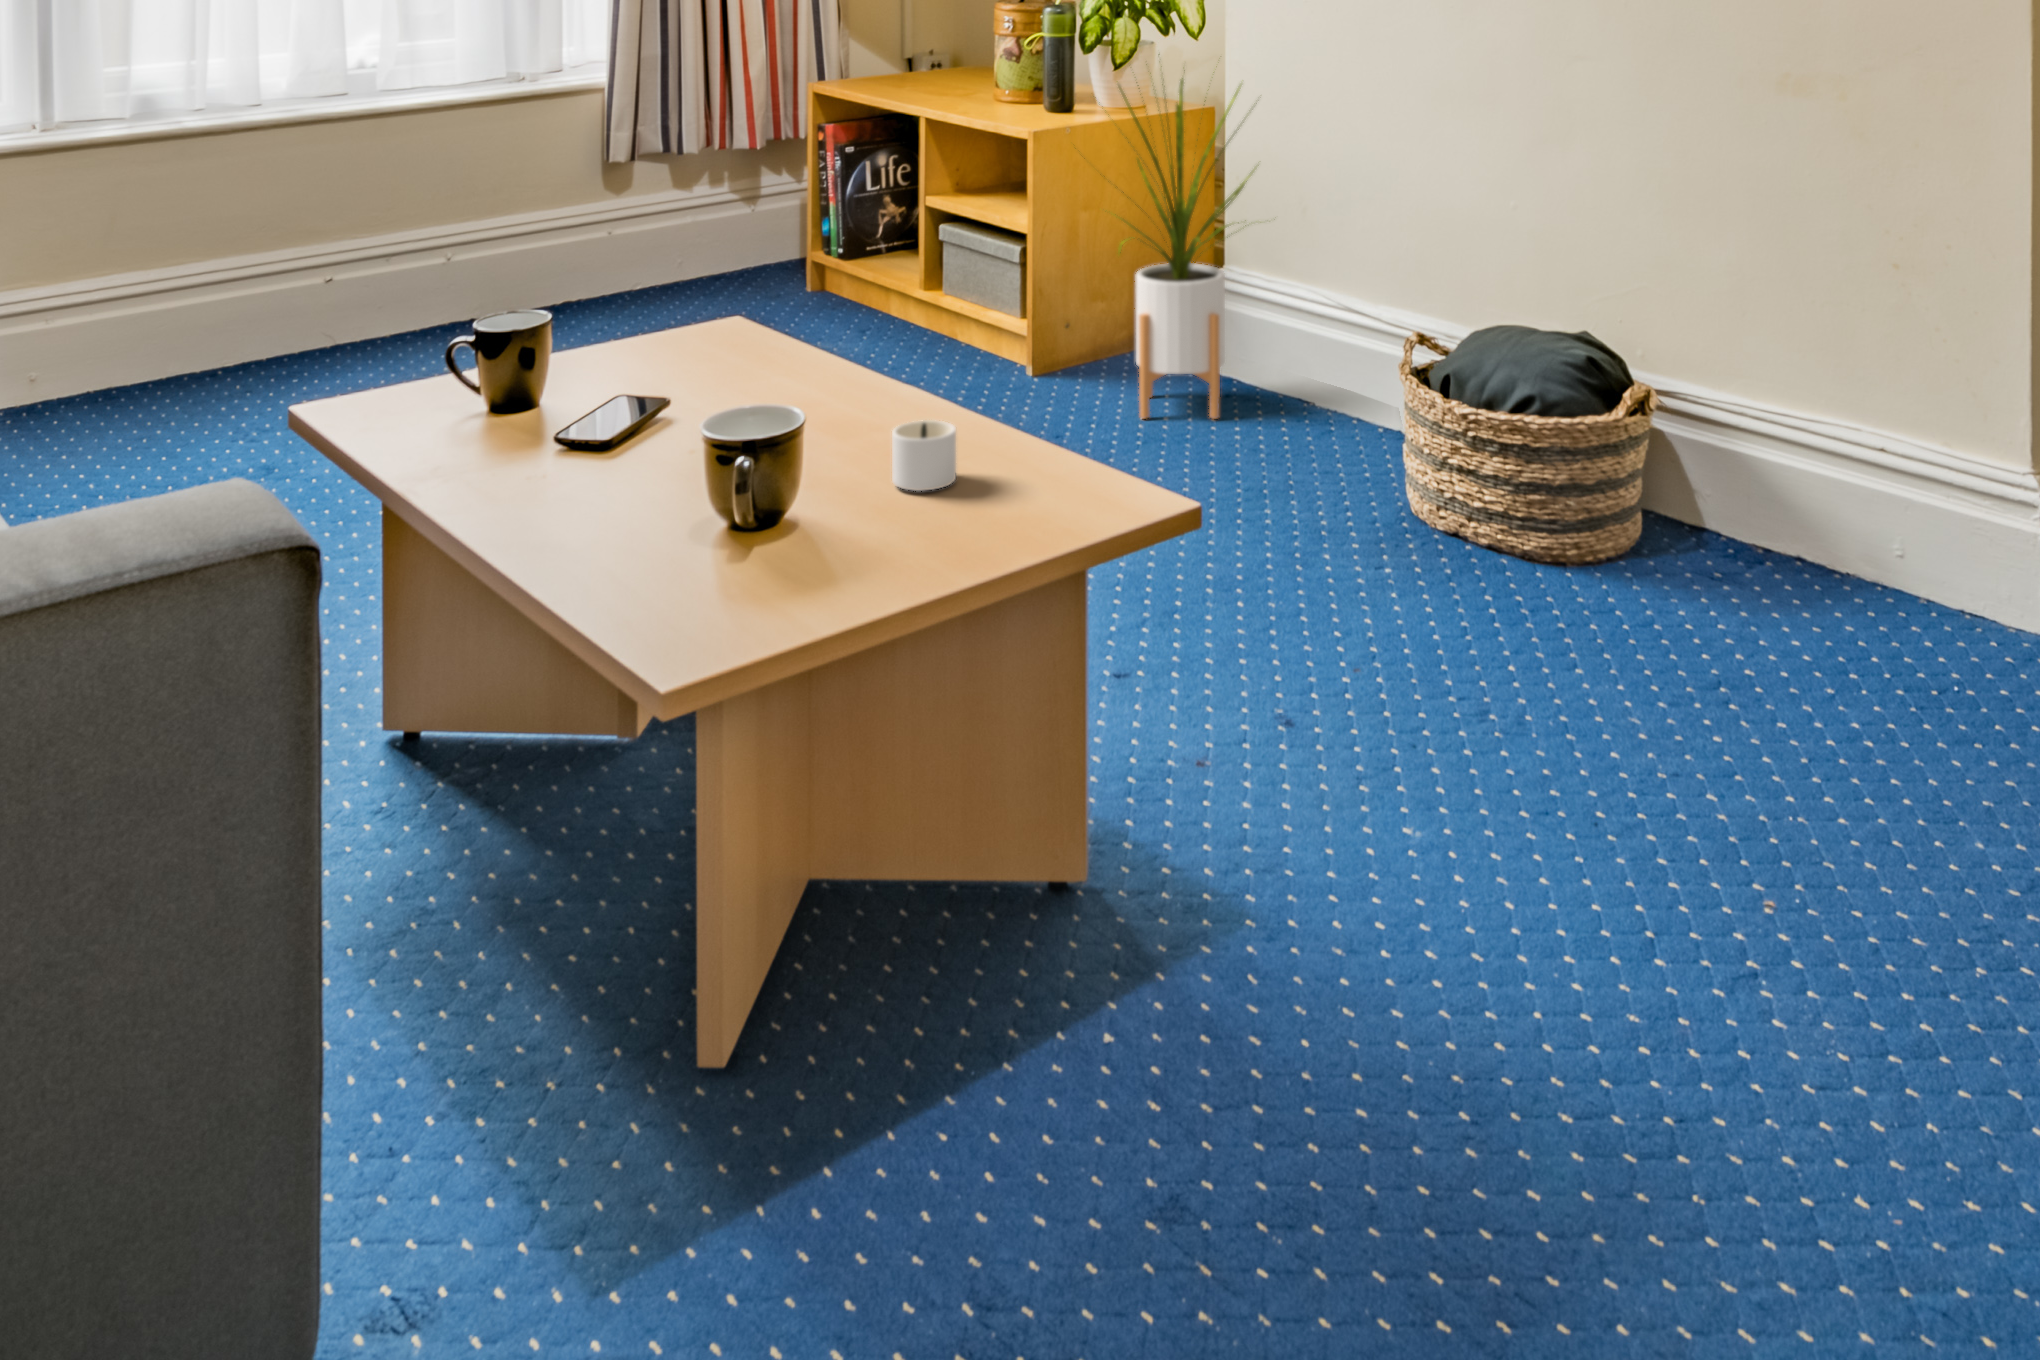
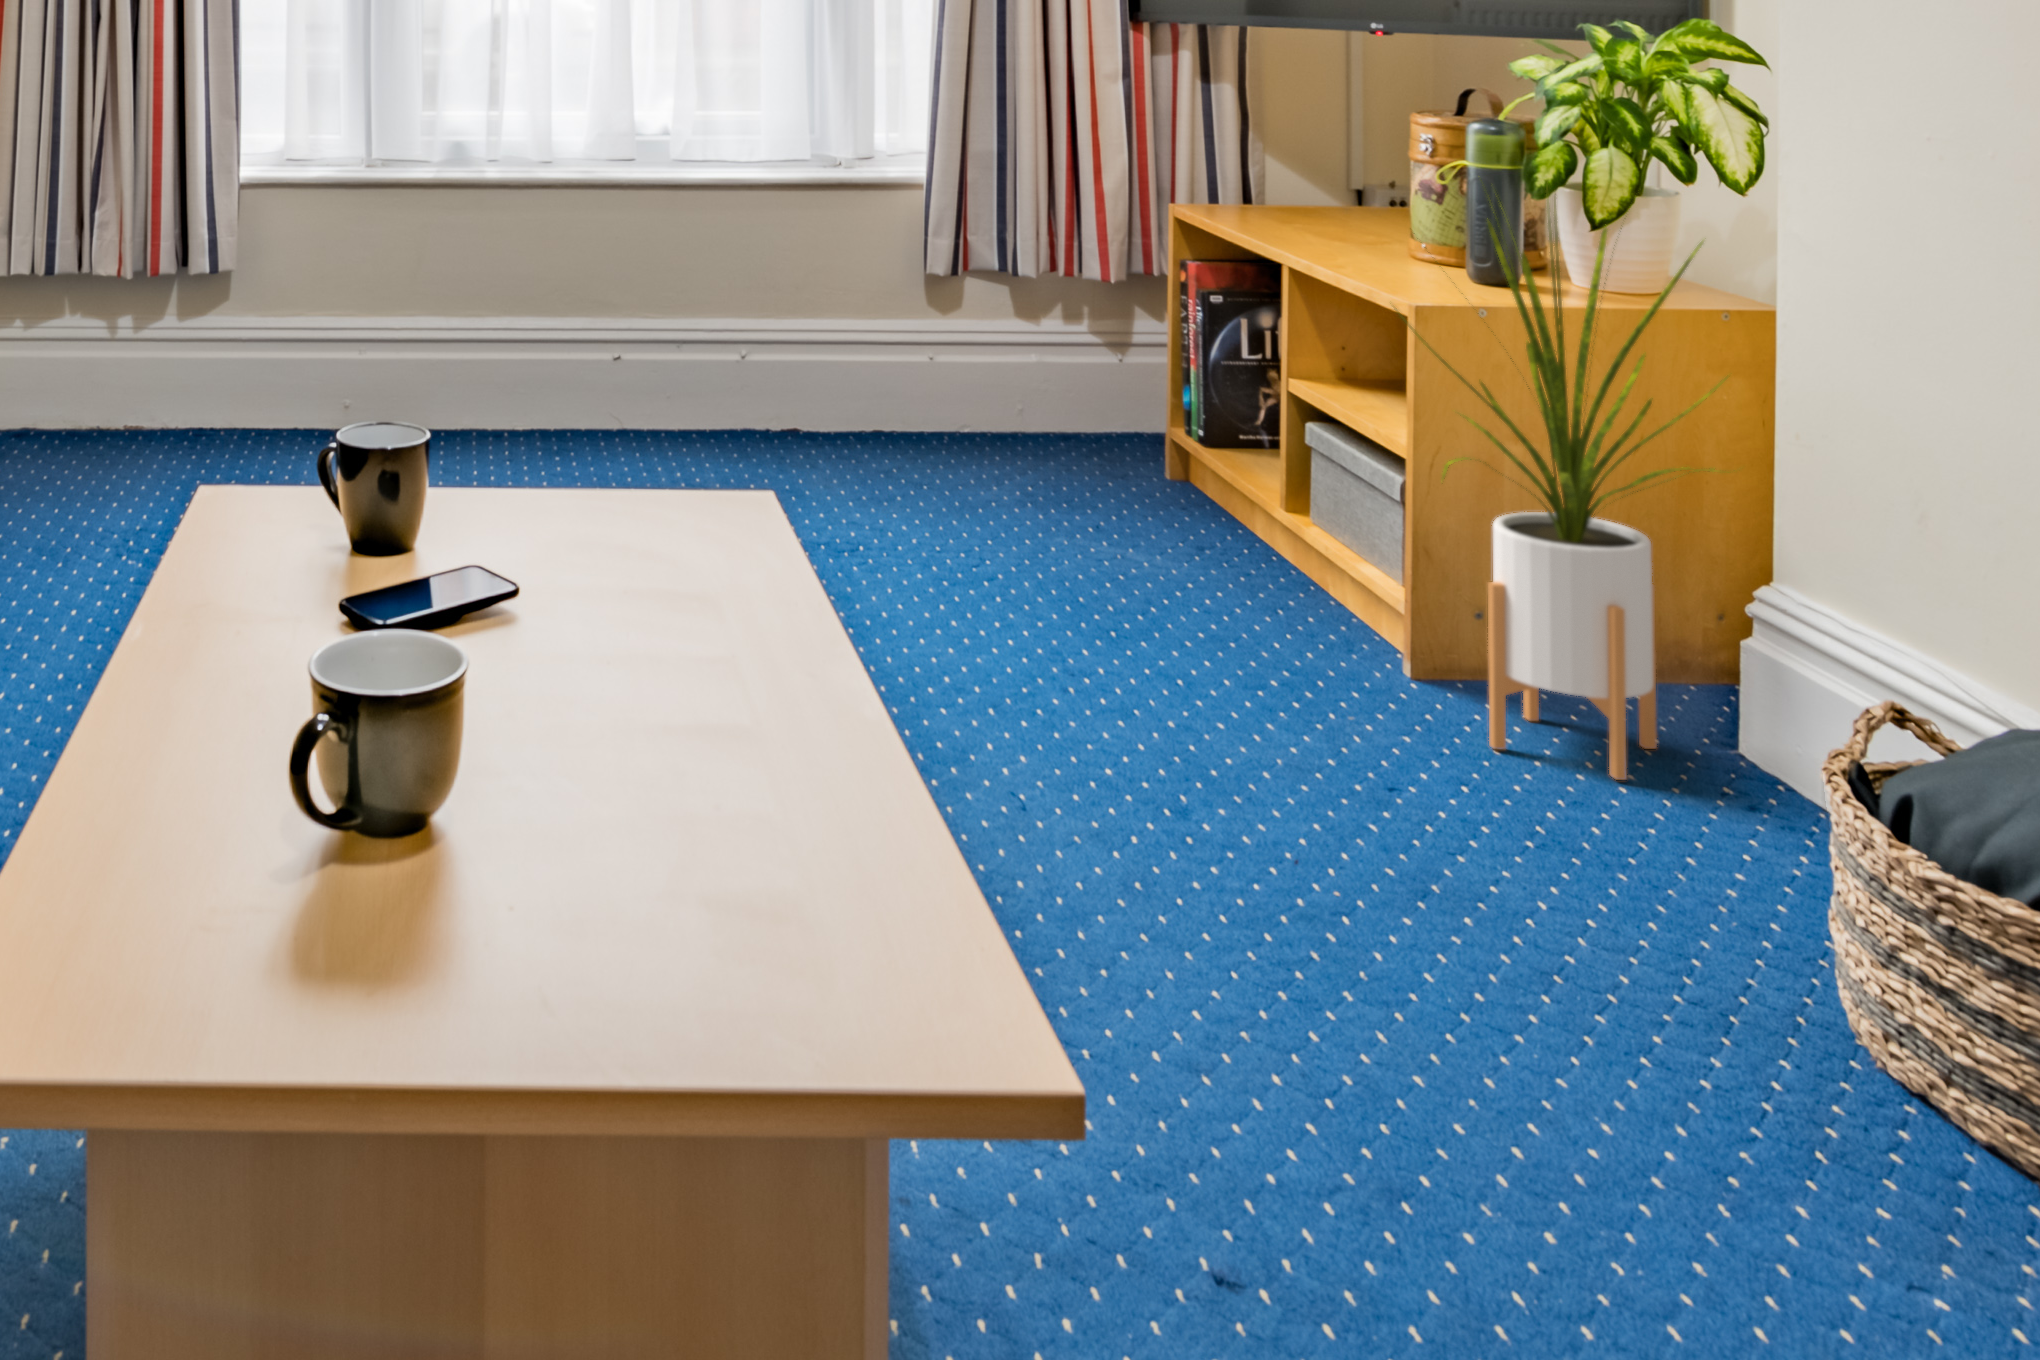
candle: present [892,420,956,491] -> none [565,604,705,710]

